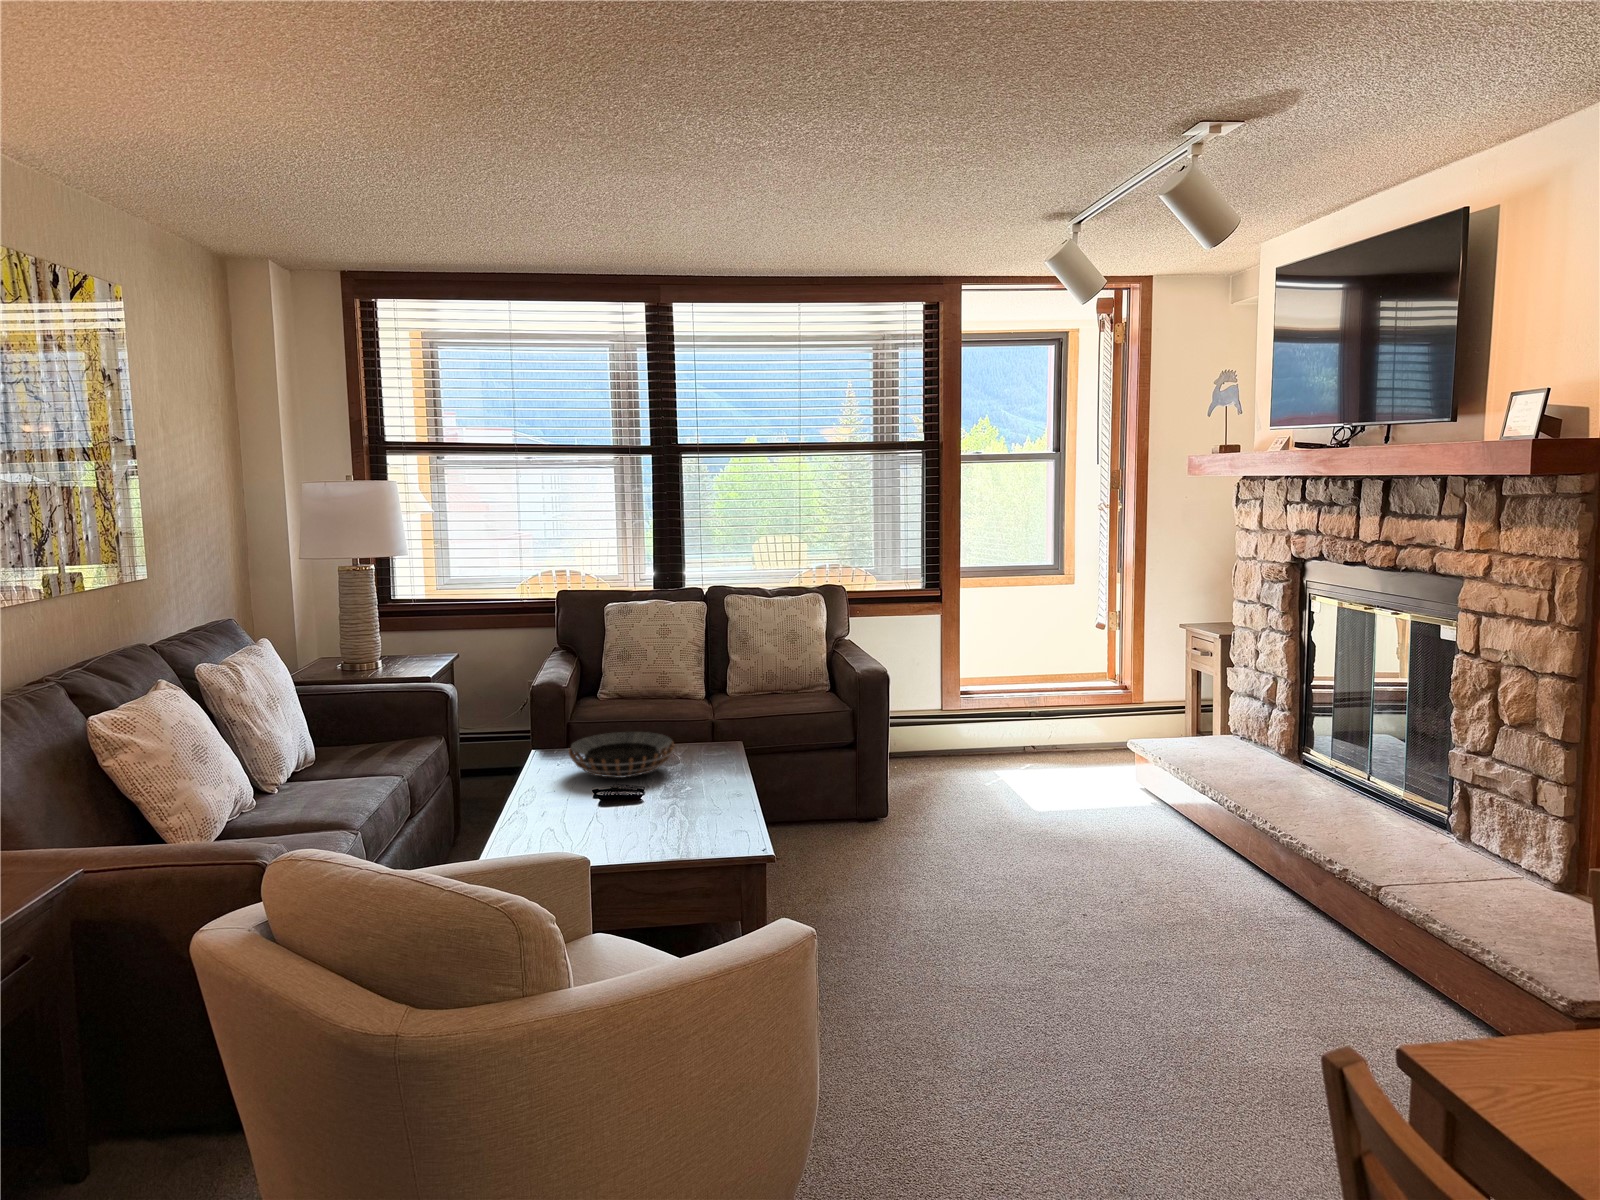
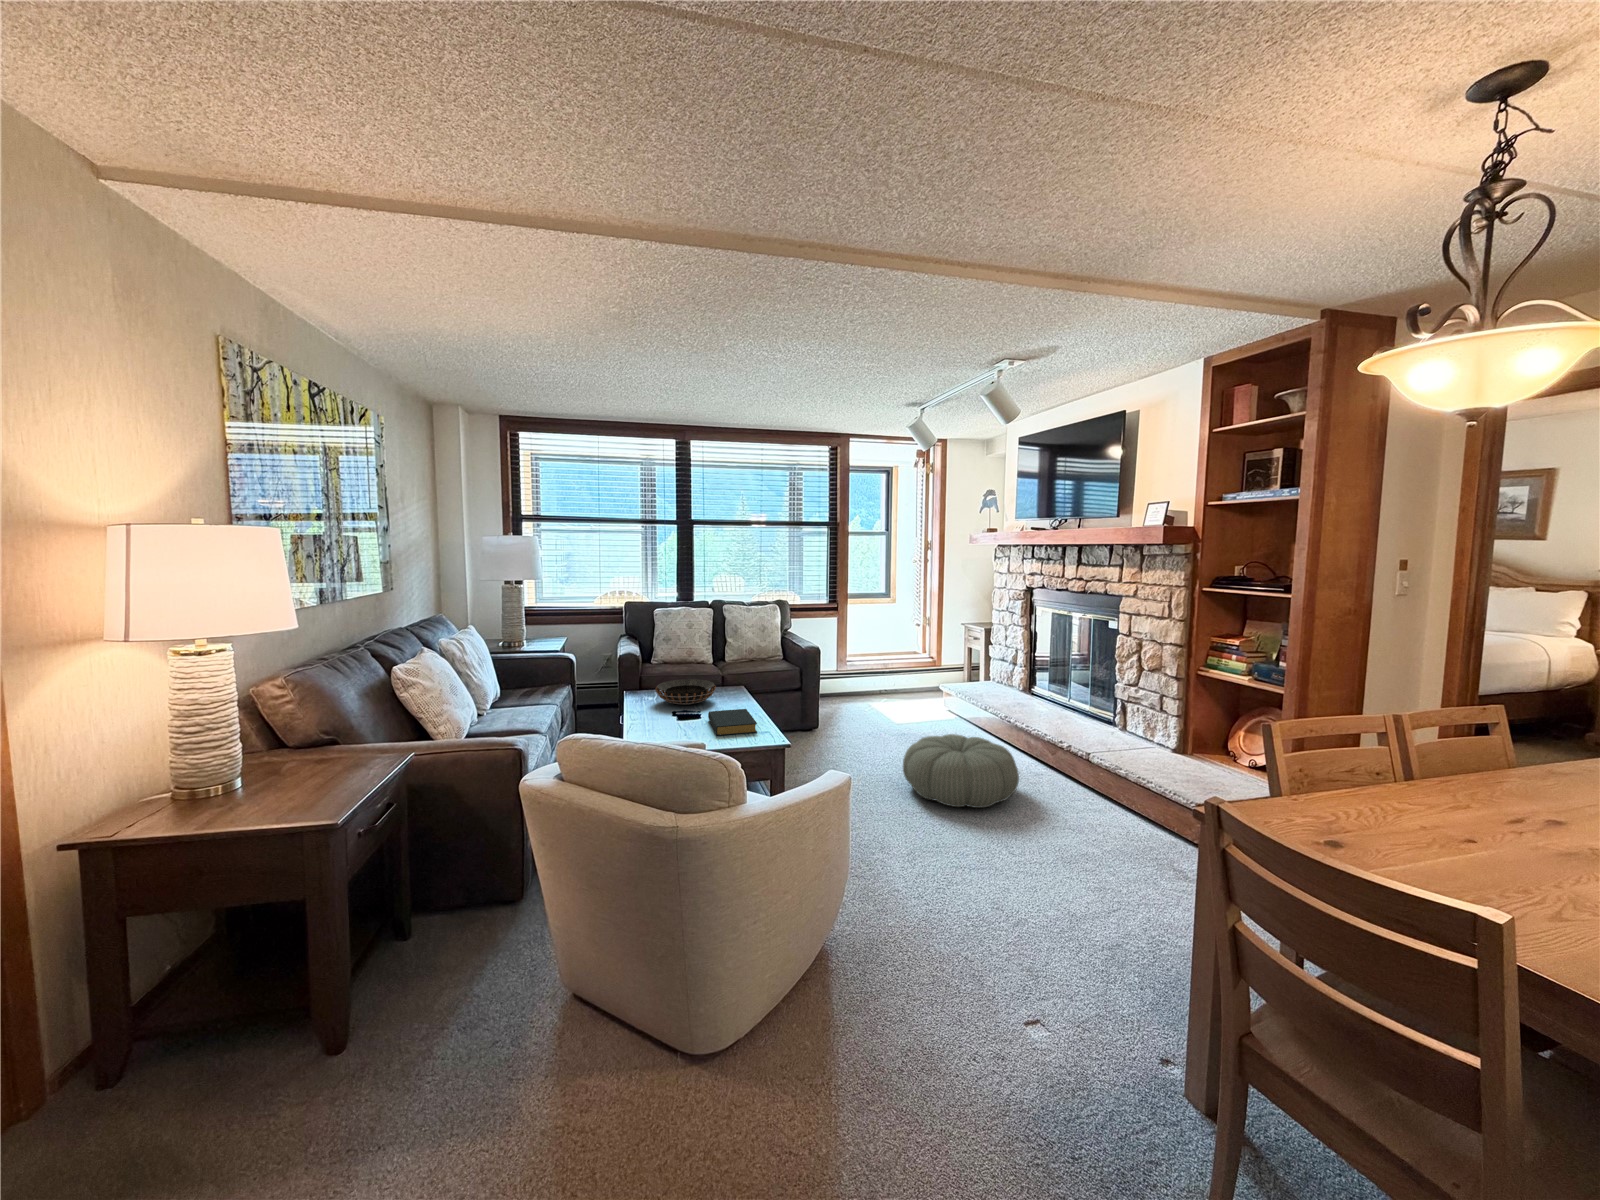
hardback book: none [644,789,719,838] -> present [708,709,757,736]
pouf: none [1005,842,1224,986] -> present [903,734,1019,808]

